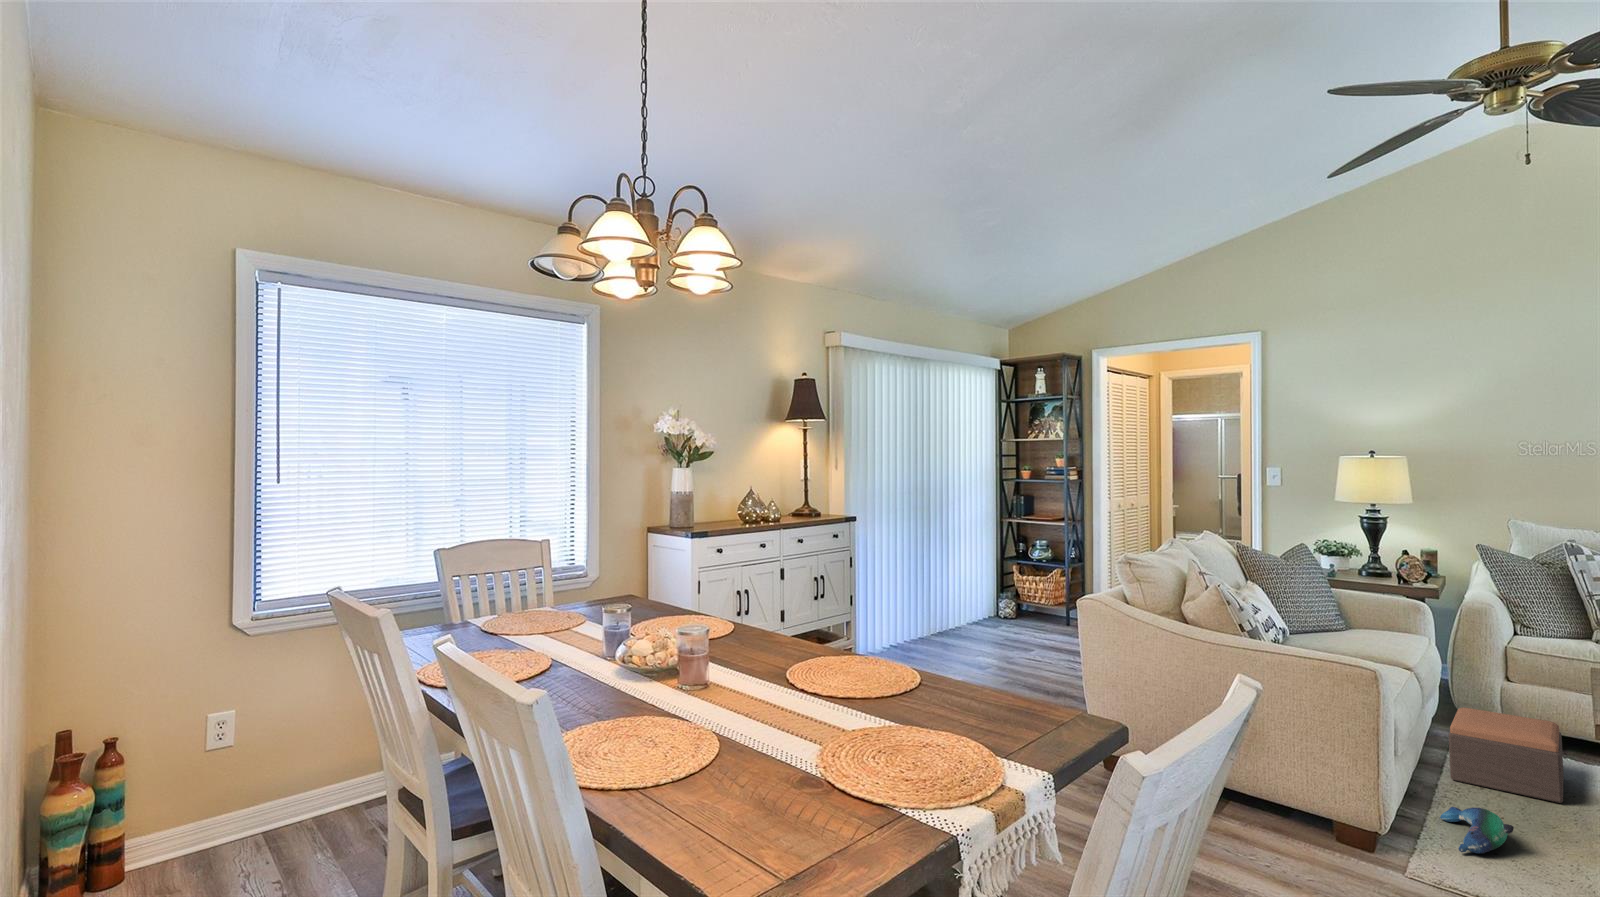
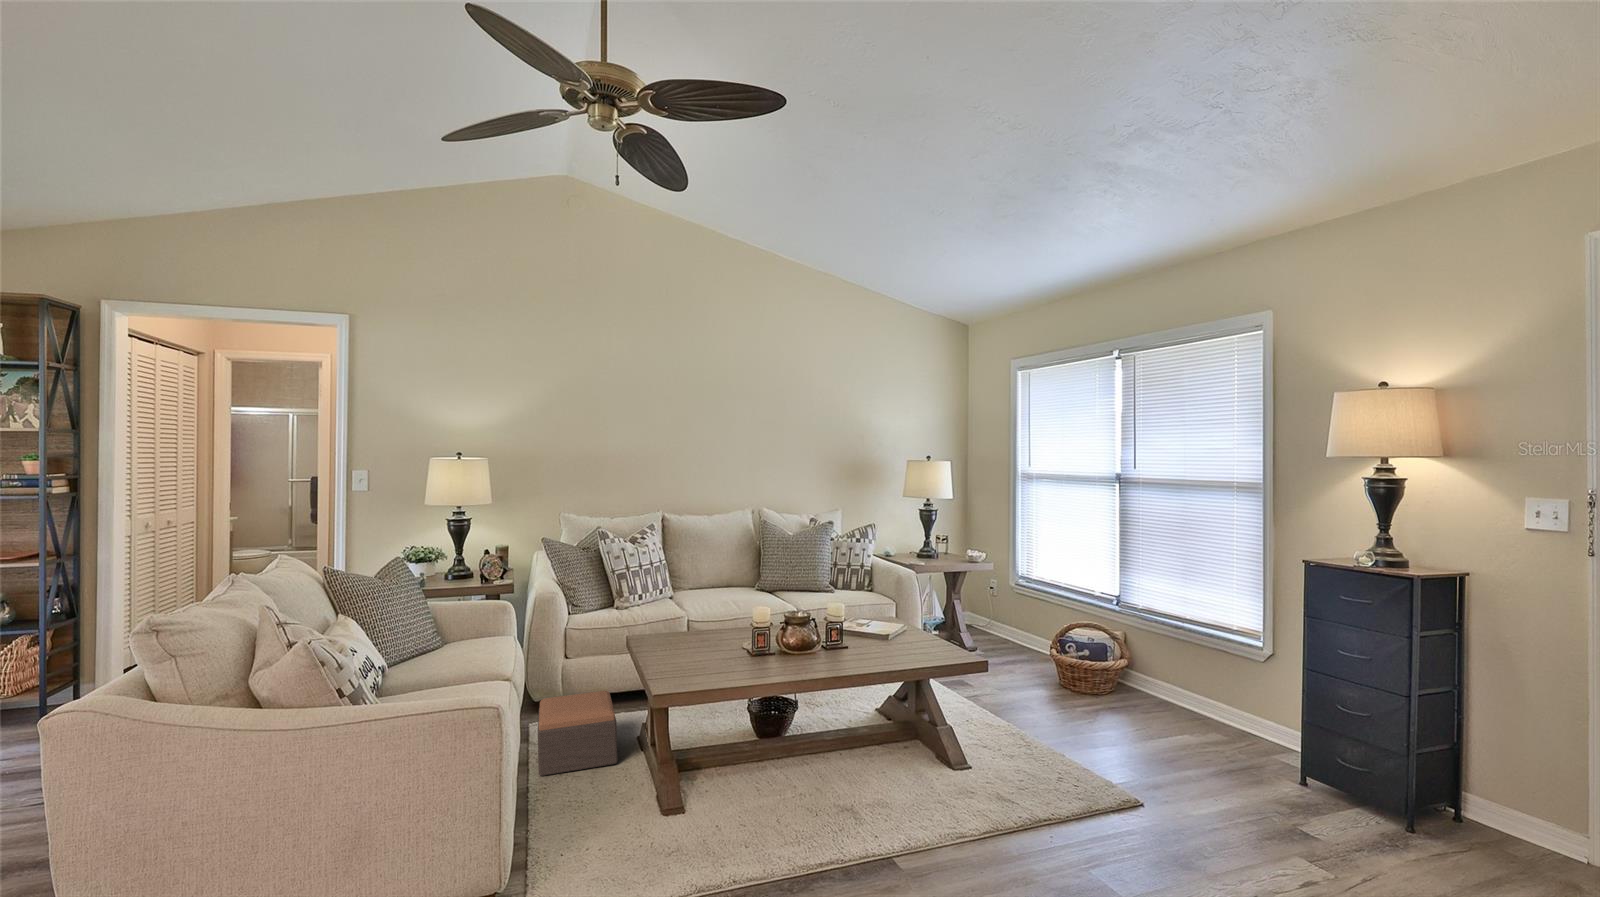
plush toy: present [1440,807,1514,854] -> none [539,804,599,863]

